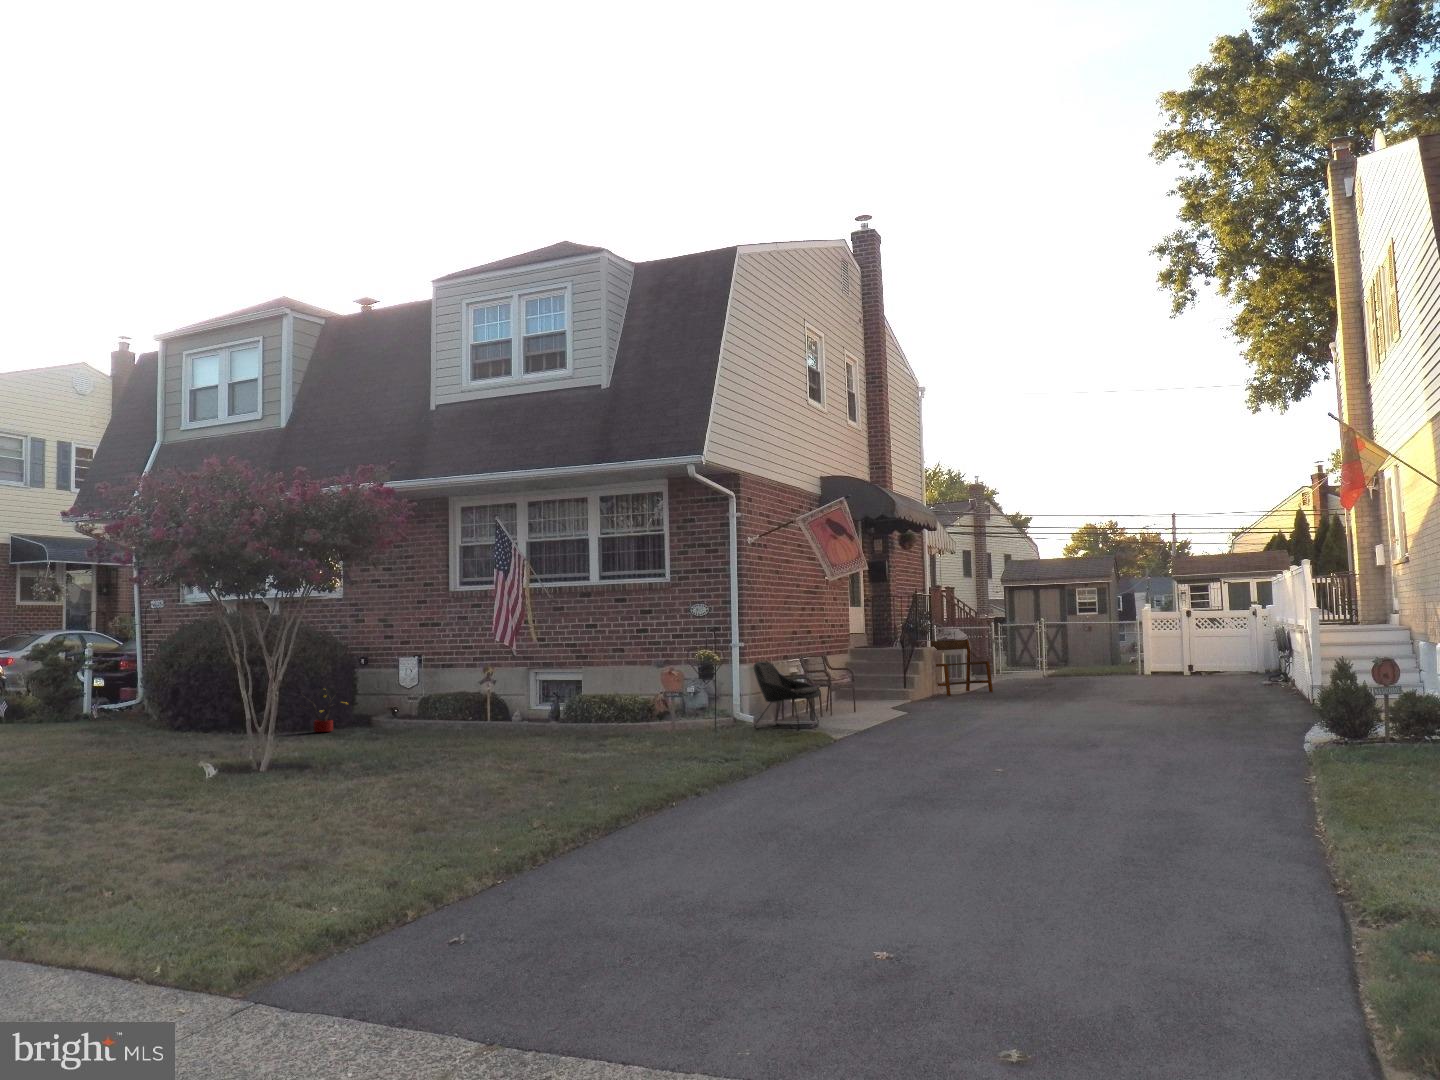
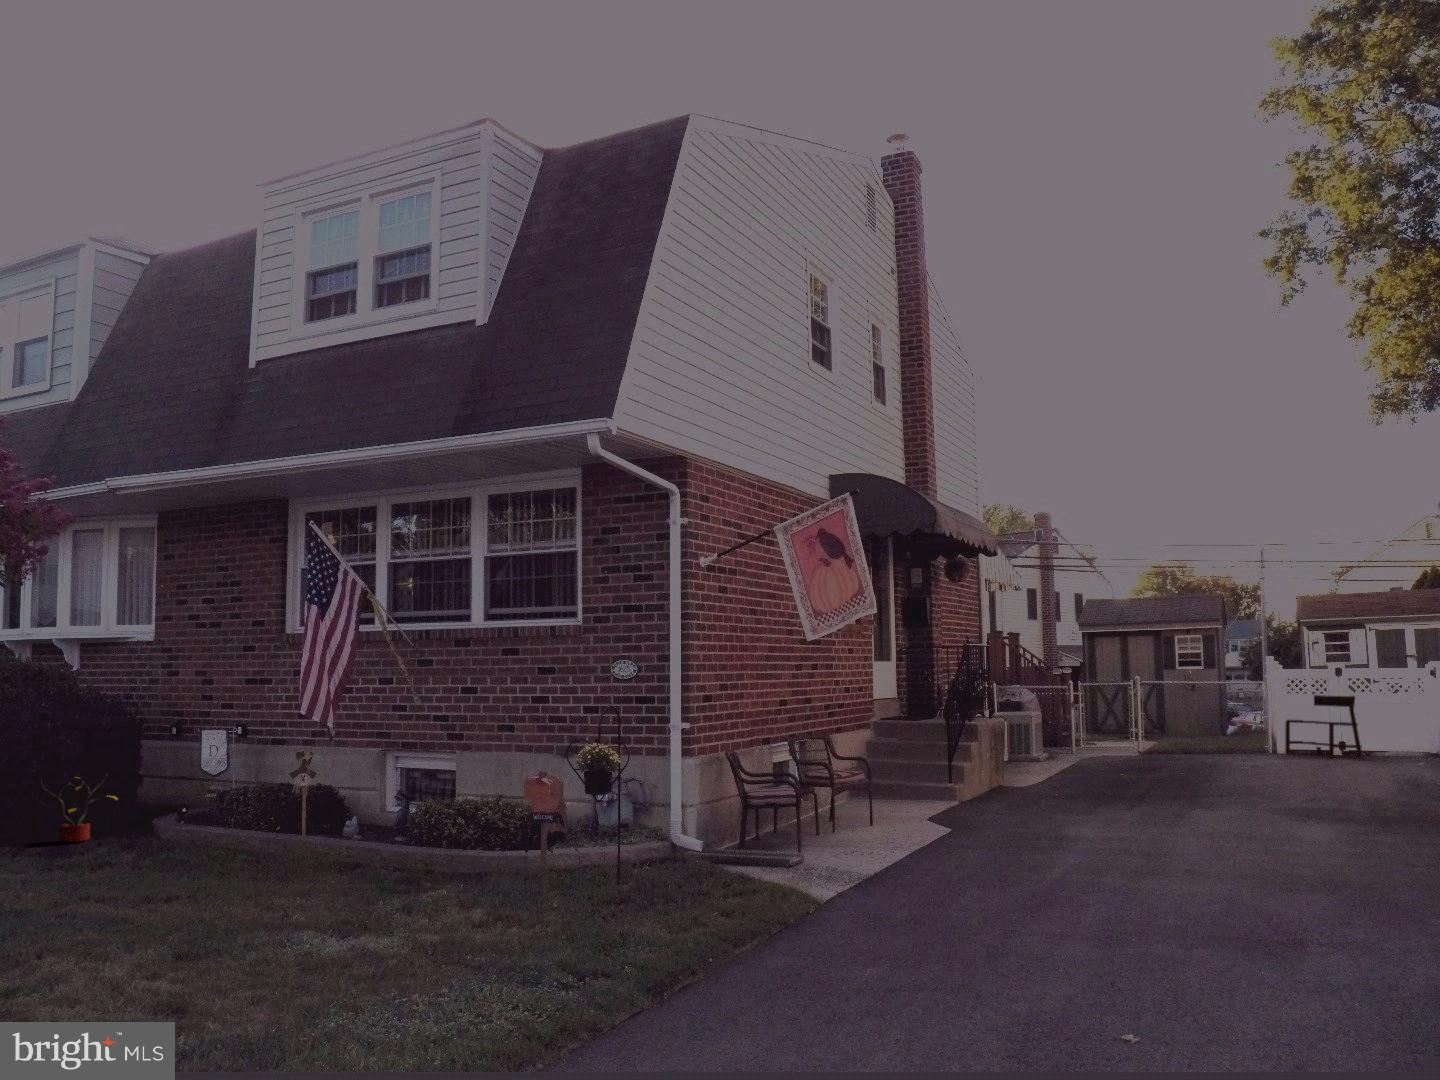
bench: present [931,639,993,695] -> present [1285,695,1362,758]
lounge chair: present [754,662,821,730] -> none [701,749,808,862]

